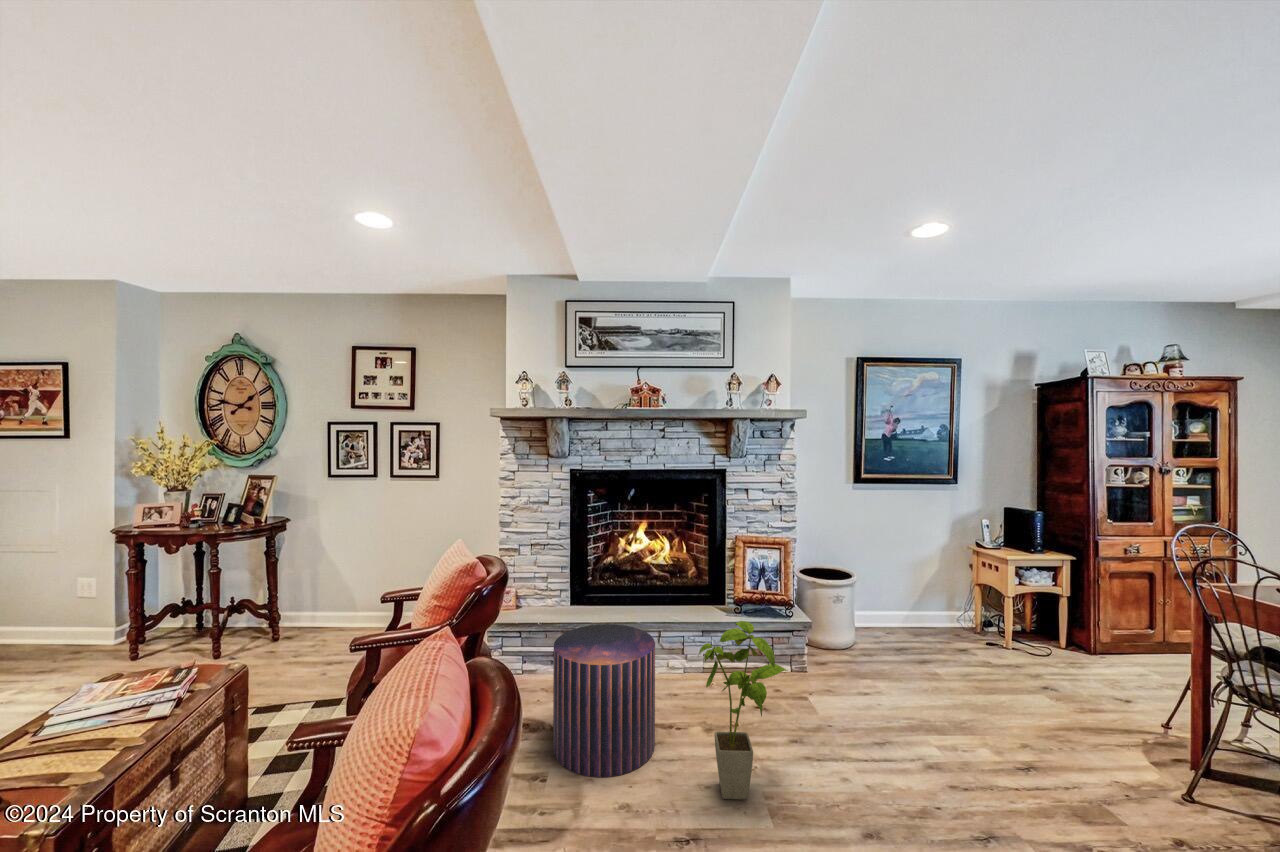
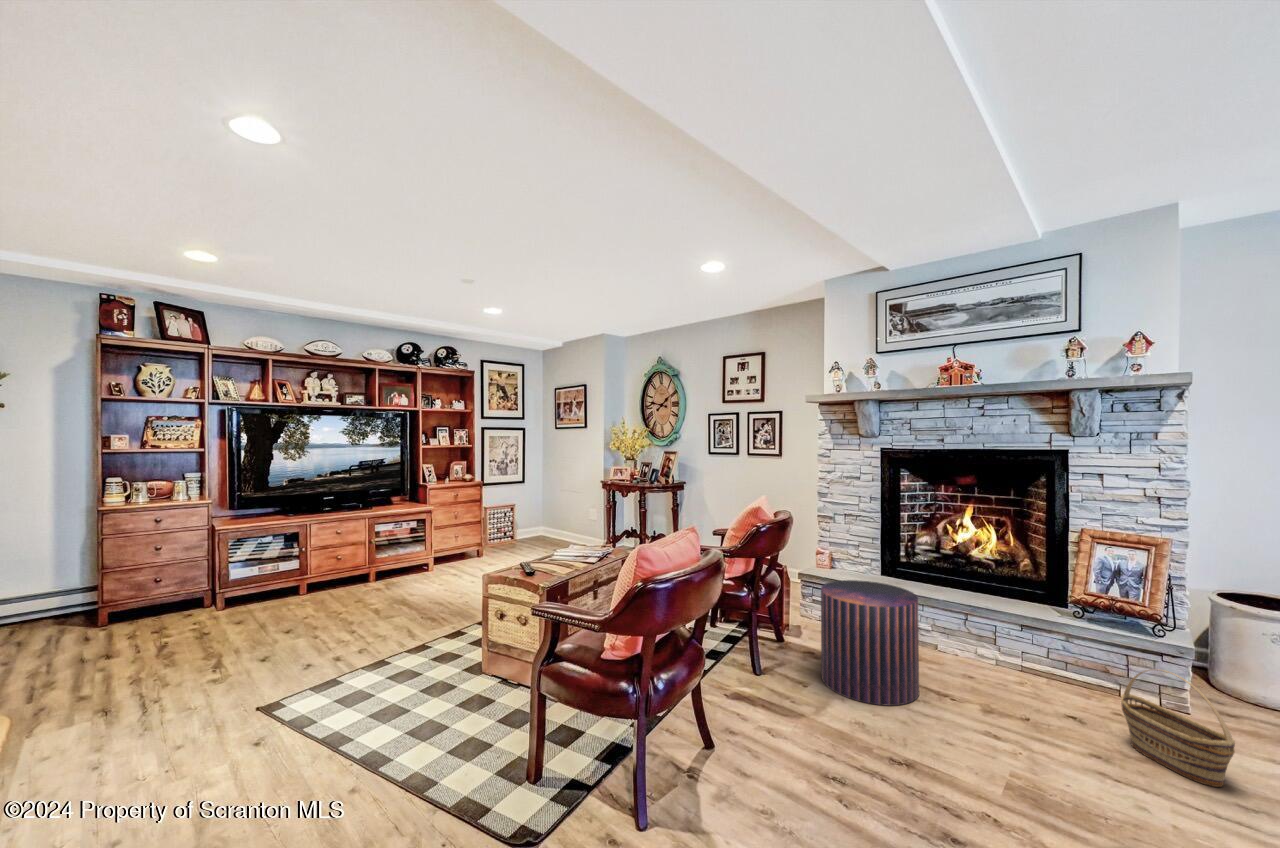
house plant: present [699,621,787,799] -> none [937,584,1048,762]
basket: none [797,653,872,738] -> present [1121,670,1235,787]

